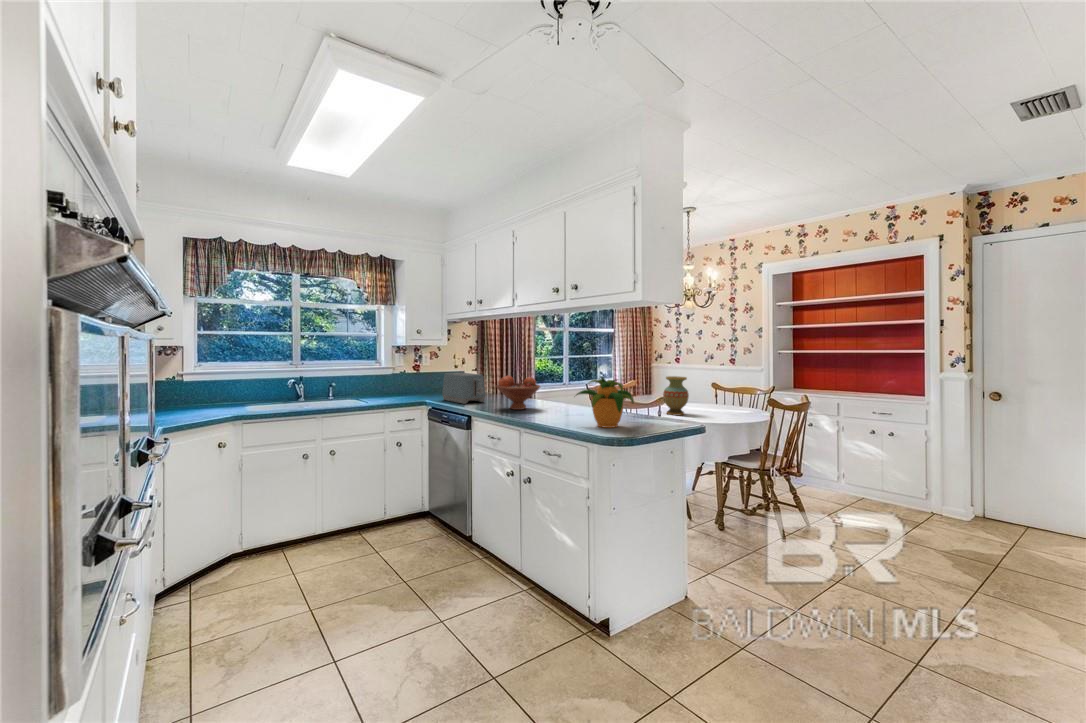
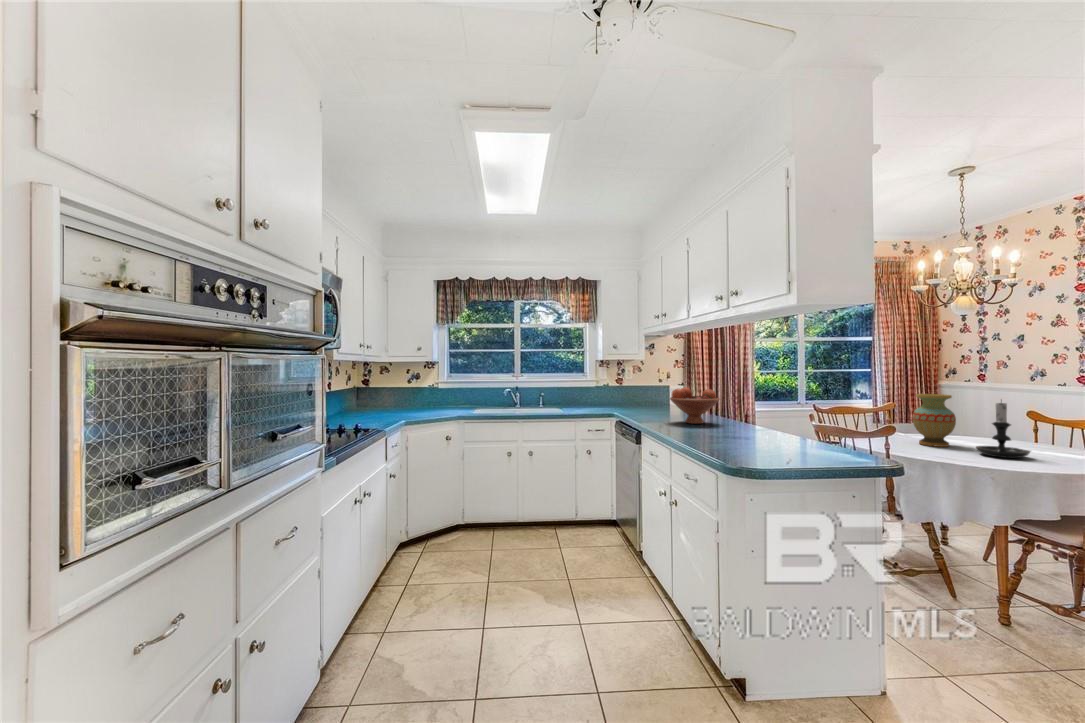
toaster: present [442,373,485,404] -> none [631,385,670,416]
potted plant: present [576,377,634,428] -> none [732,385,815,448]
candle holder: none [702,380,731,421] -> present [976,402,1031,458]

